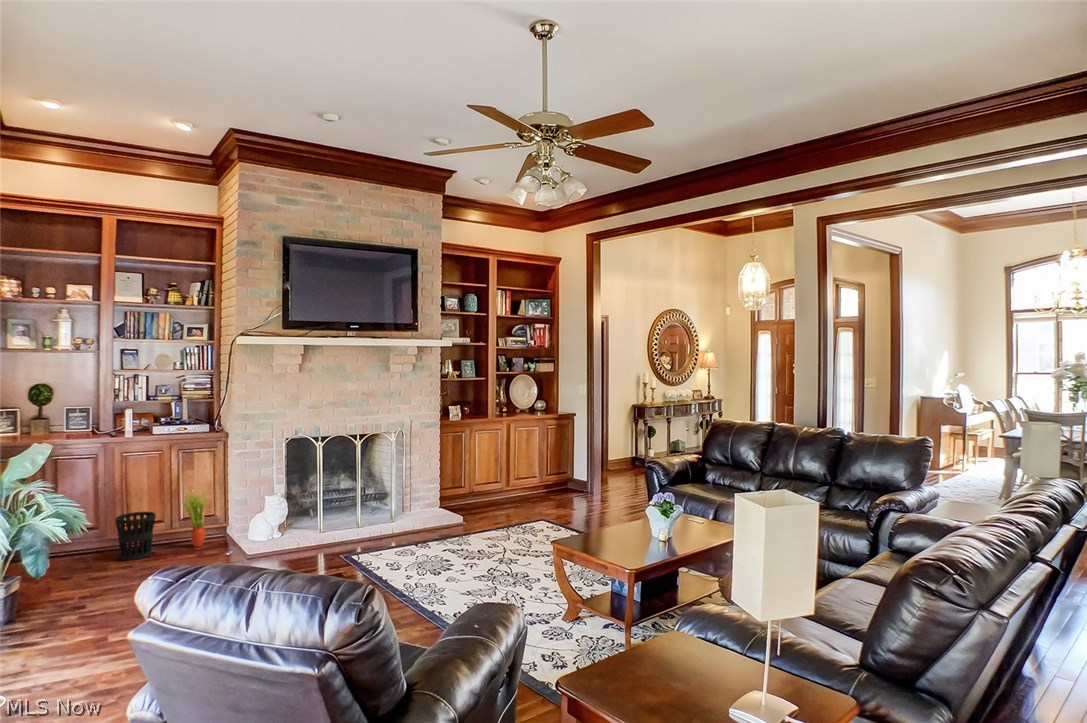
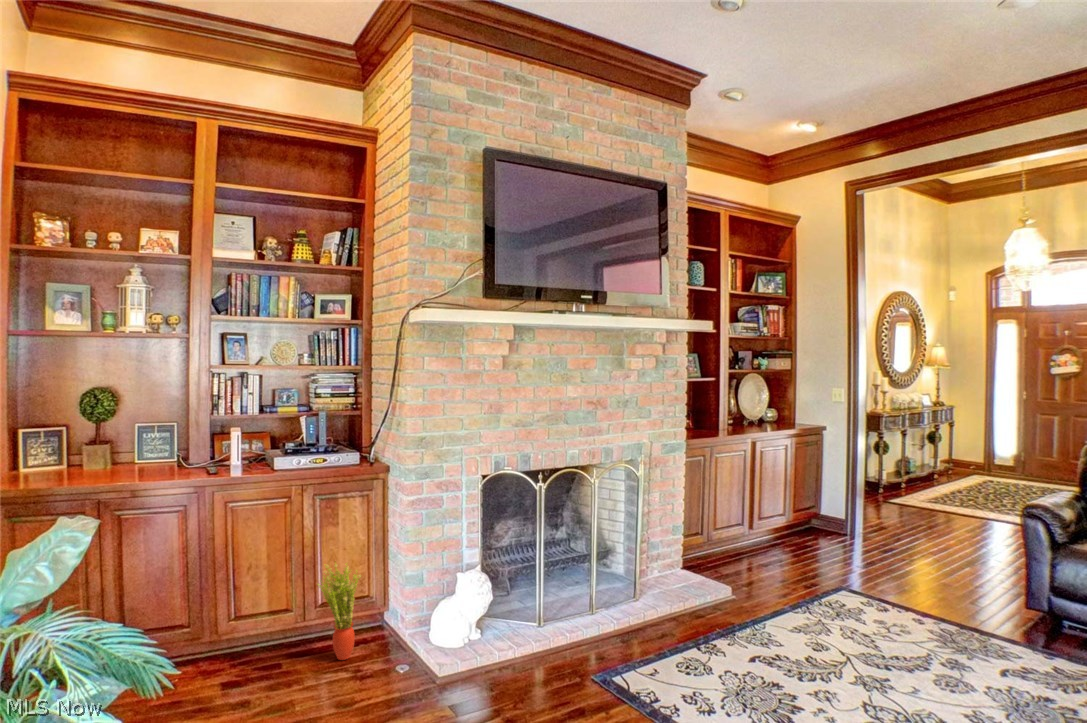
wastebasket: present [115,512,156,560] -> none [213,602,278,695]

